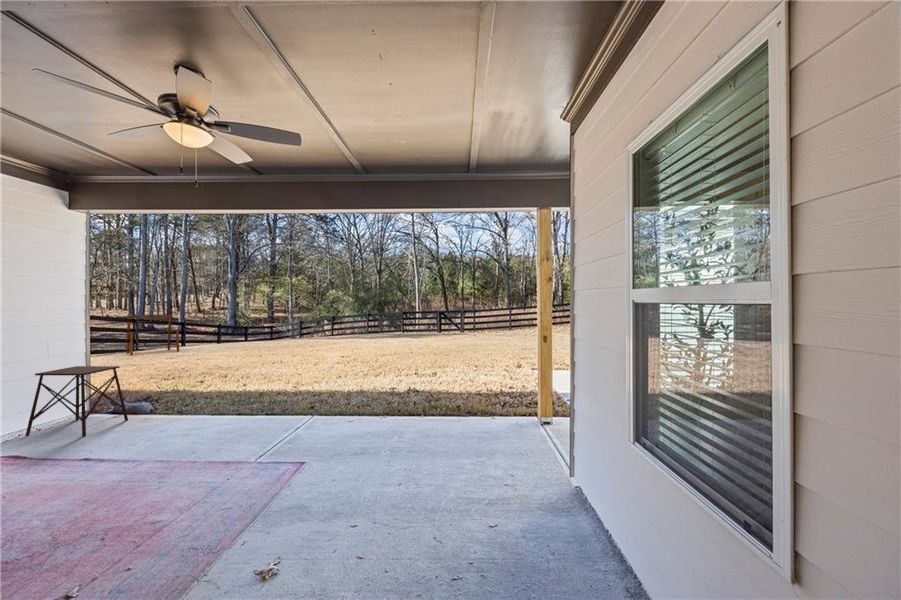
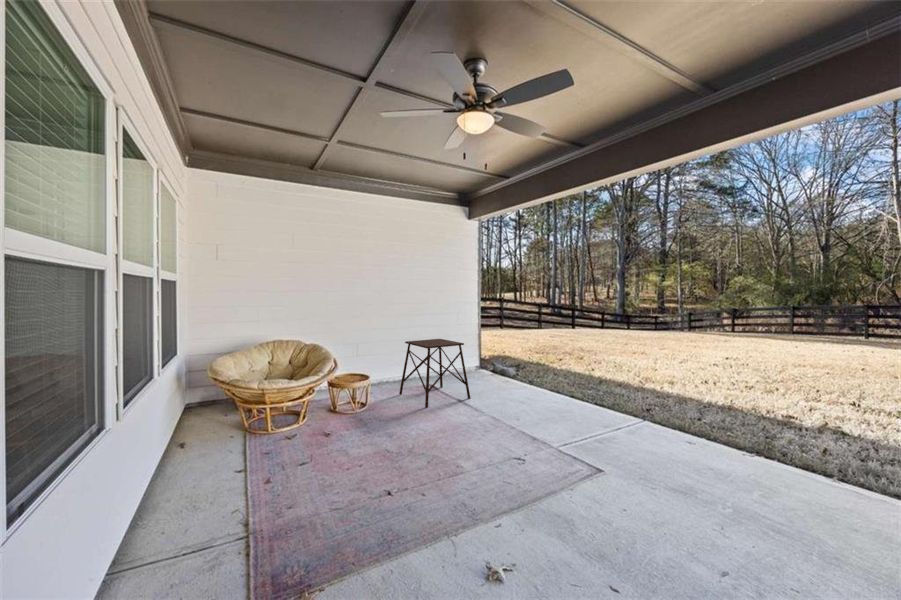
bench: present [125,314,179,355] -> none [527,299,566,333]

